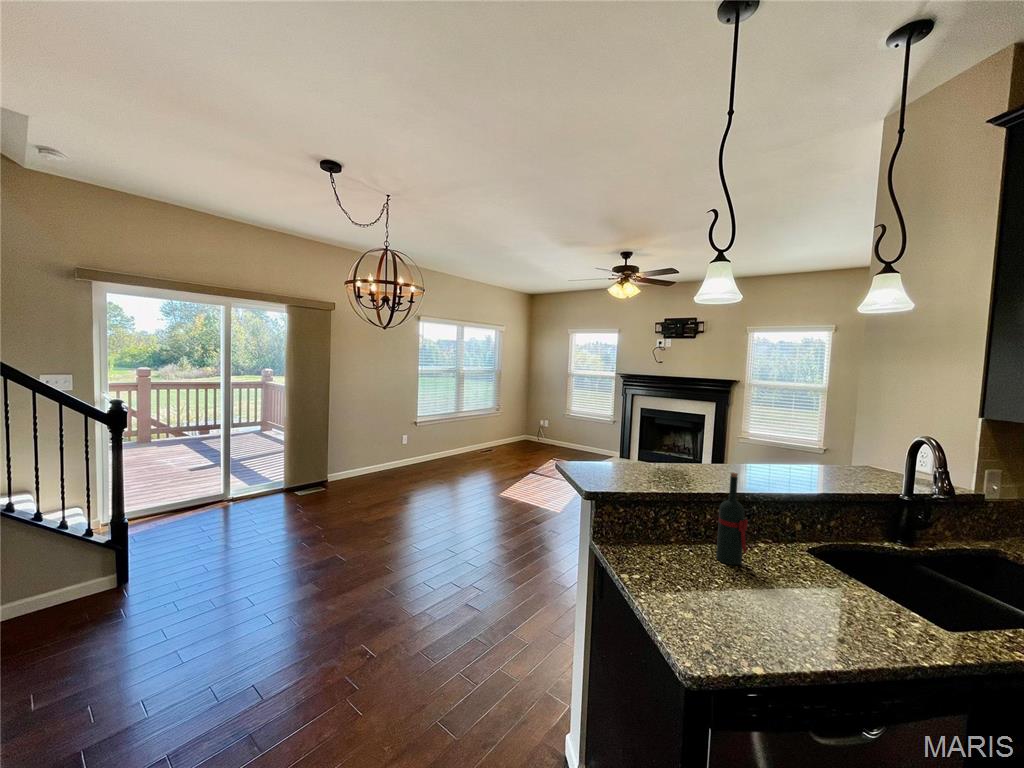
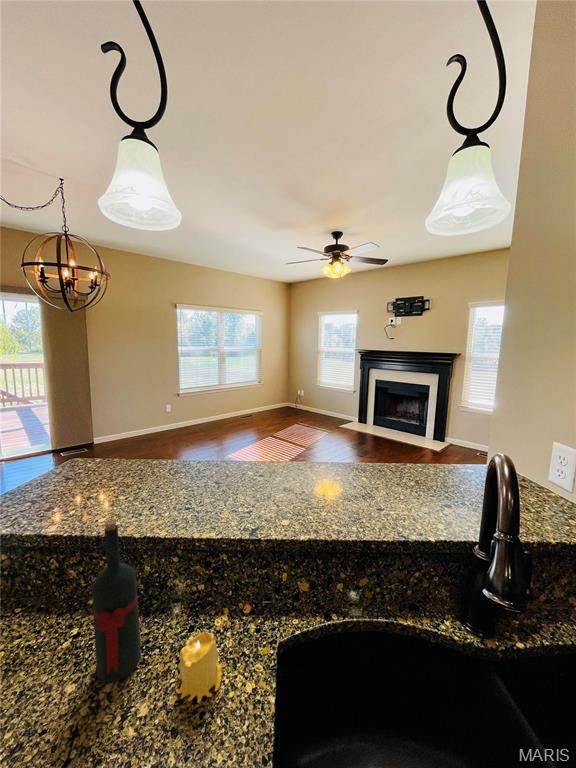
candle: none [761,539,795,569] -> present [176,631,223,703]

